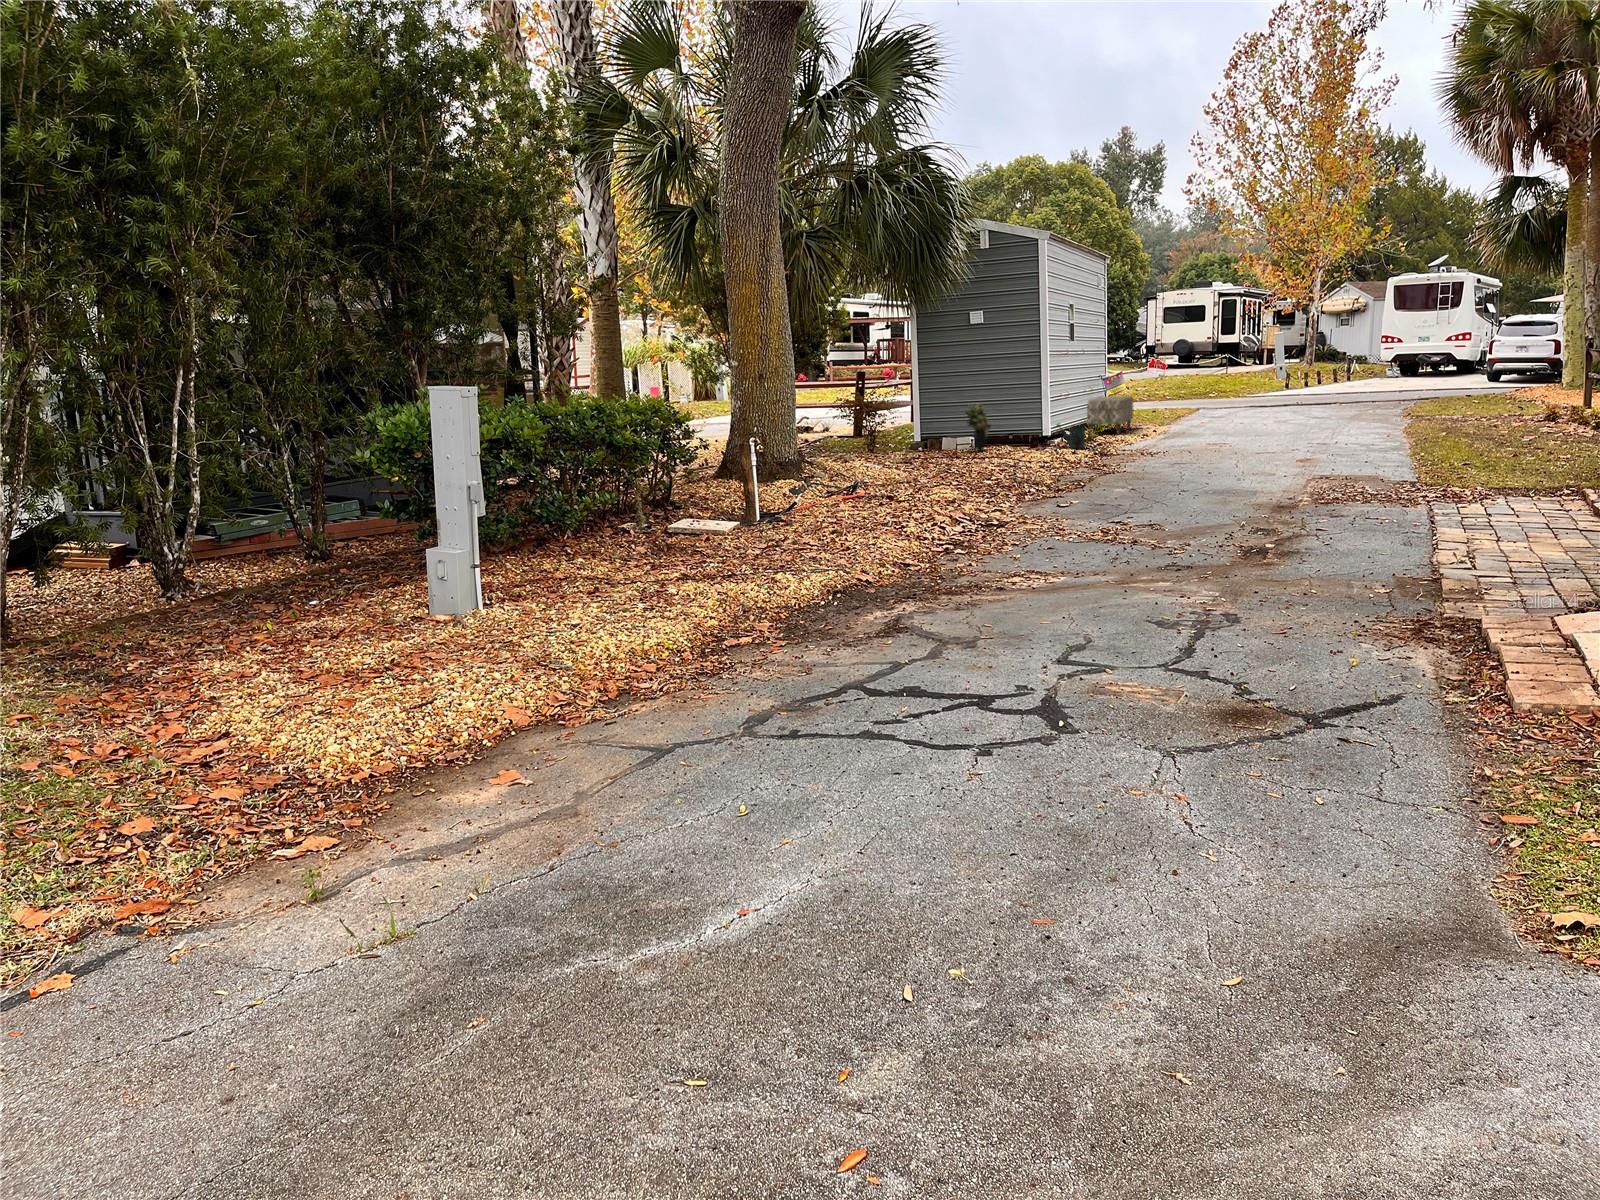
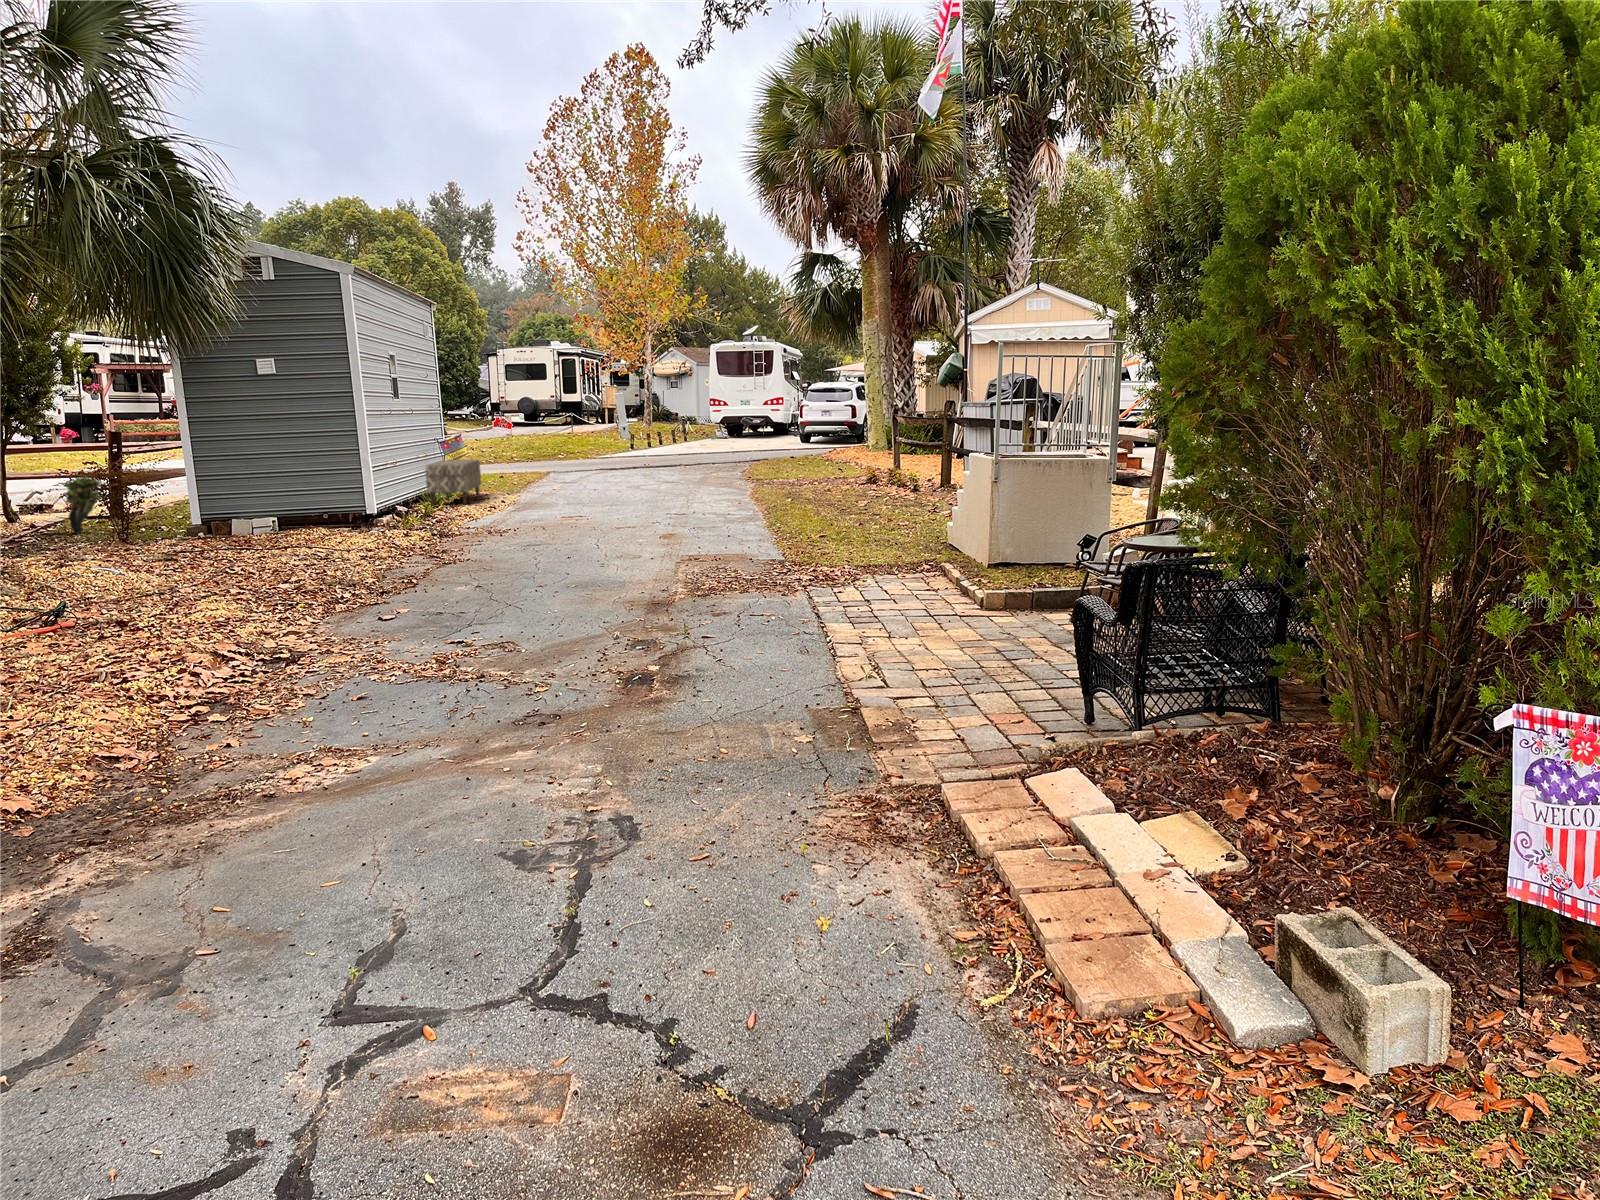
potted plant: present [965,404,991,451] -> present [64,476,101,534]
watering can: present [1056,424,1085,448] -> none [386,495,430,525]

